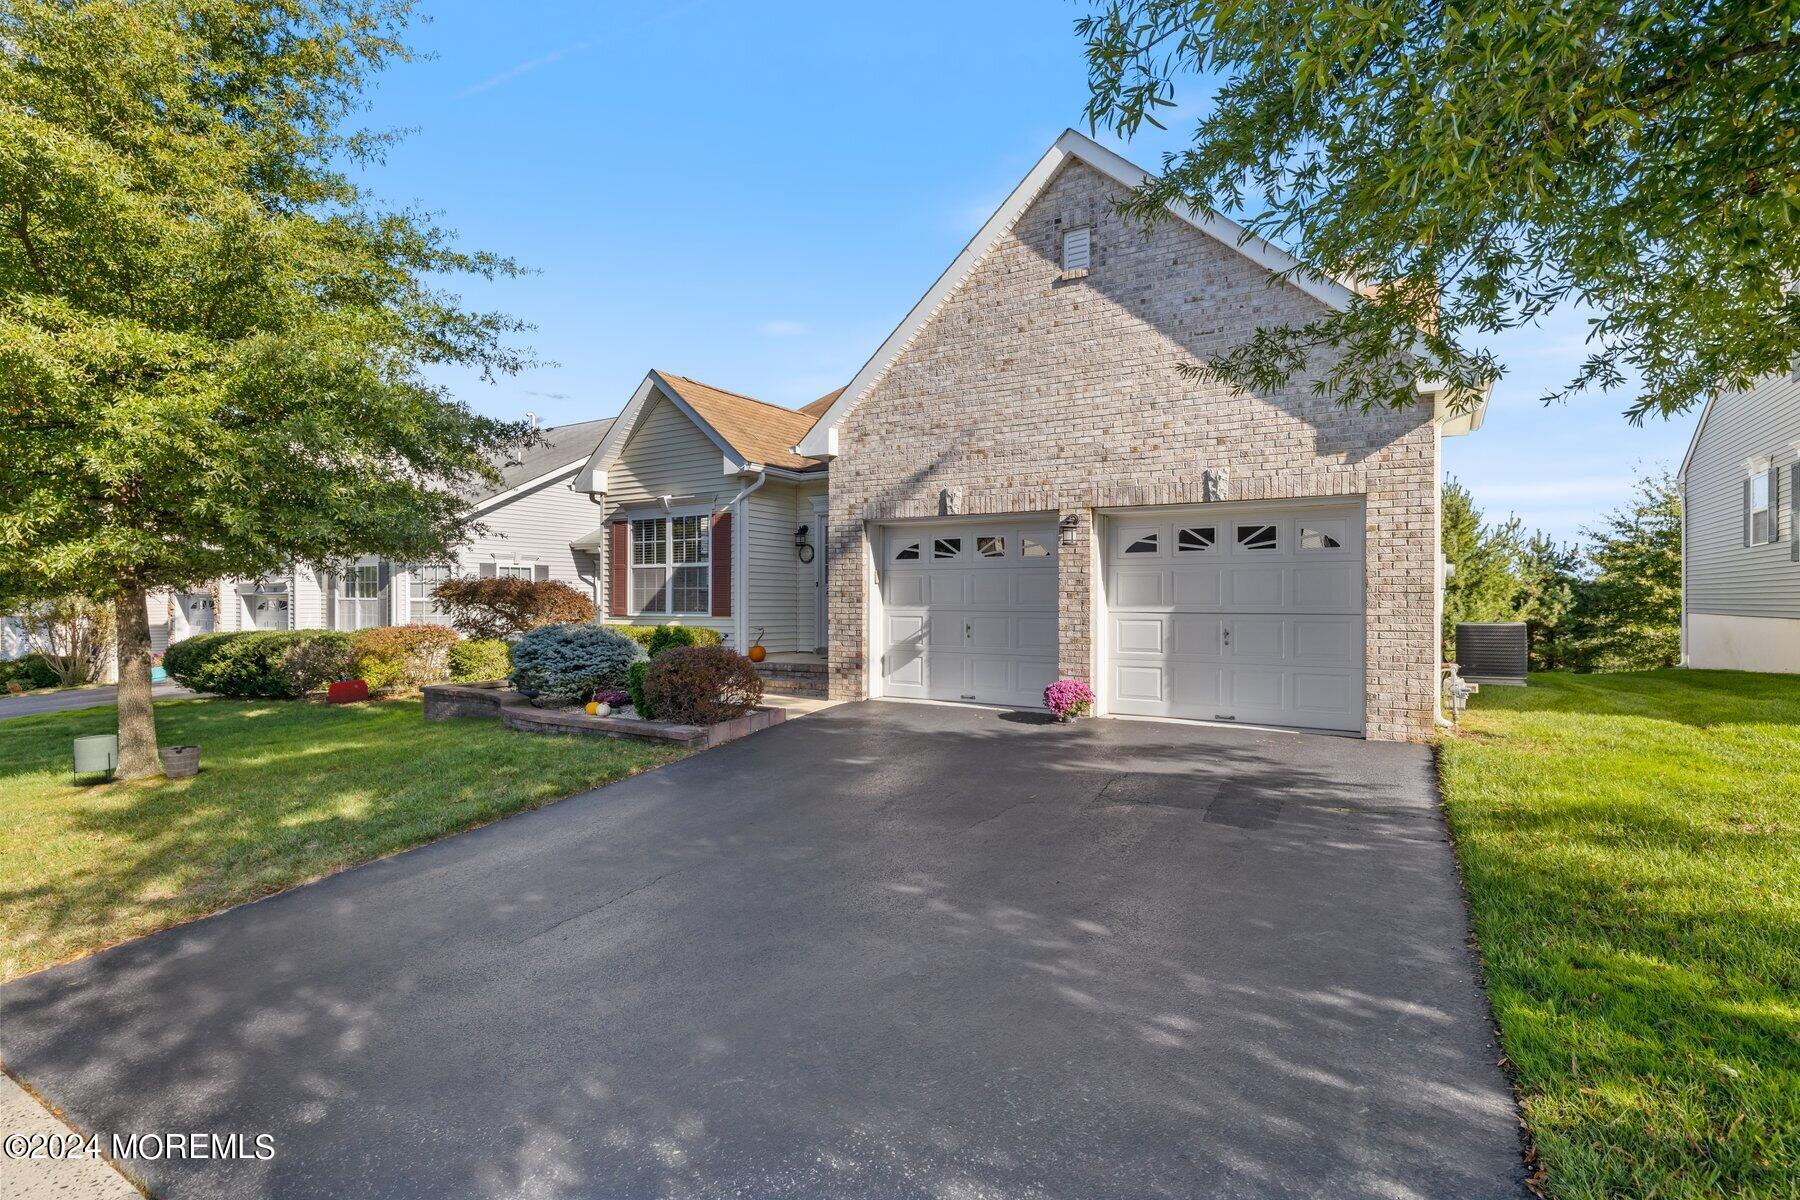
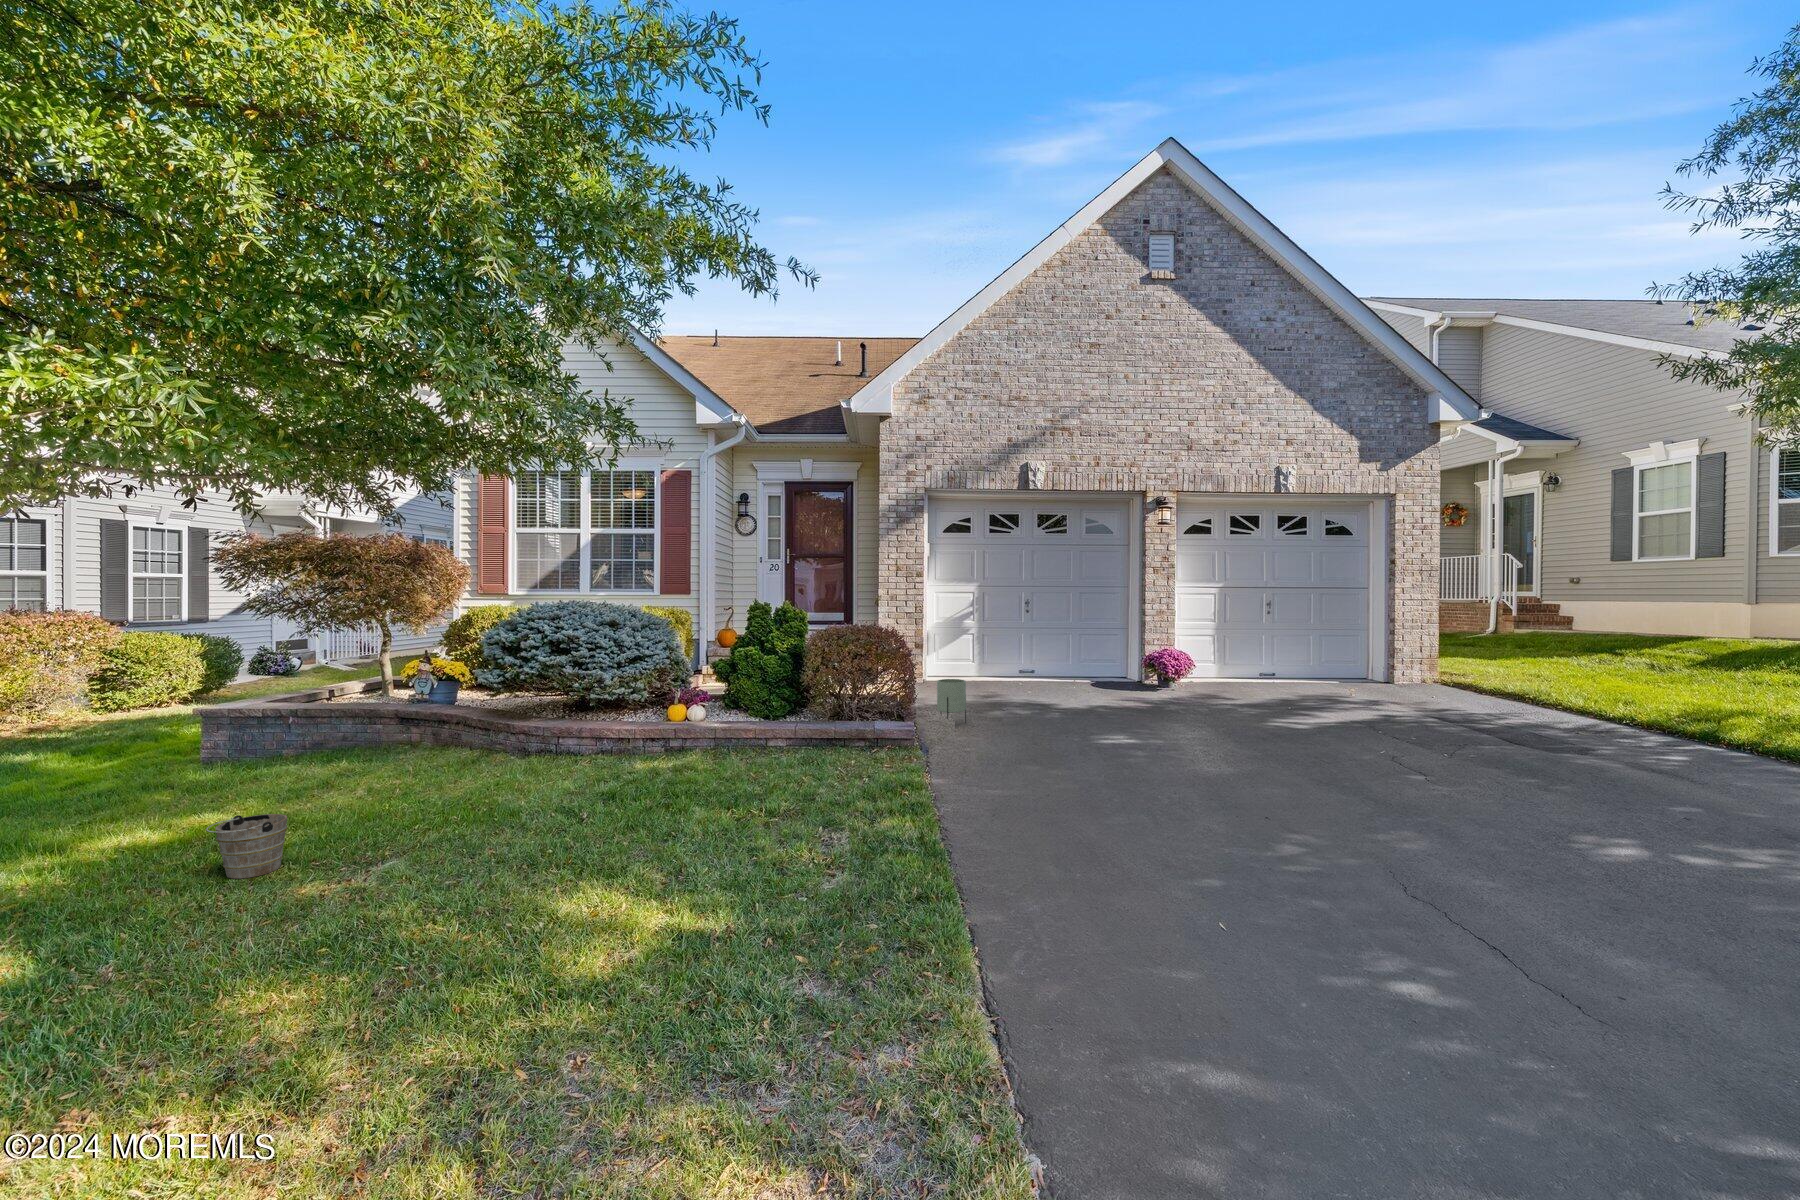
toolbox: present [328,677,368,703] -> none [48,693,115,739]
planter: present [73,735,118,787] -> present [937,679,966,723]

